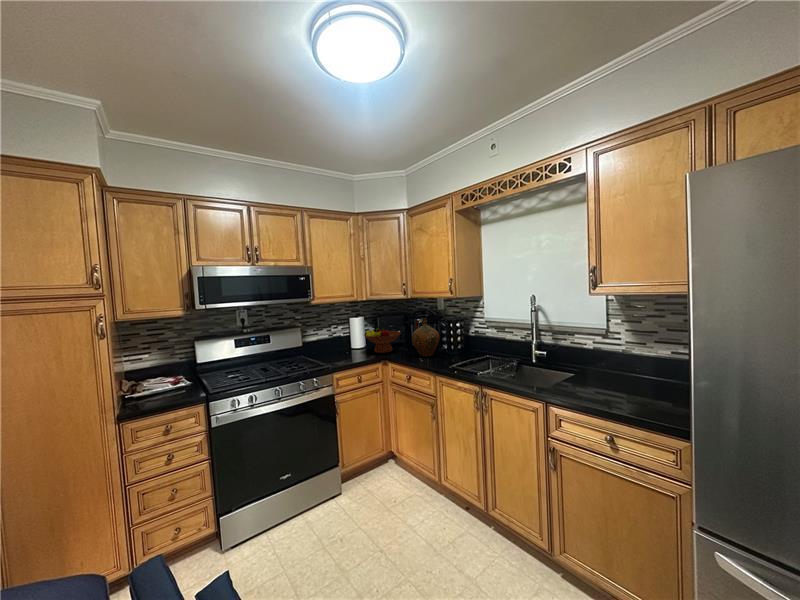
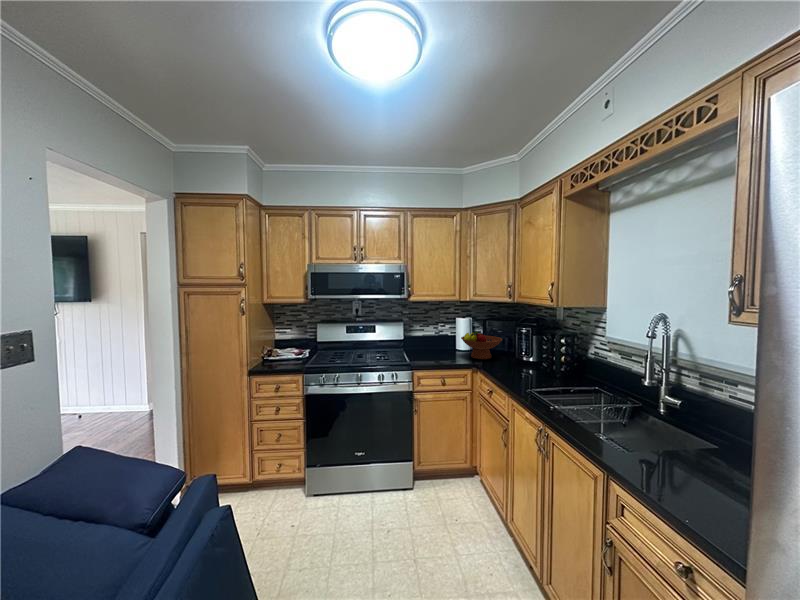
ceramic jug: present [412,318,440,356] -> none [506,327,540,372]

